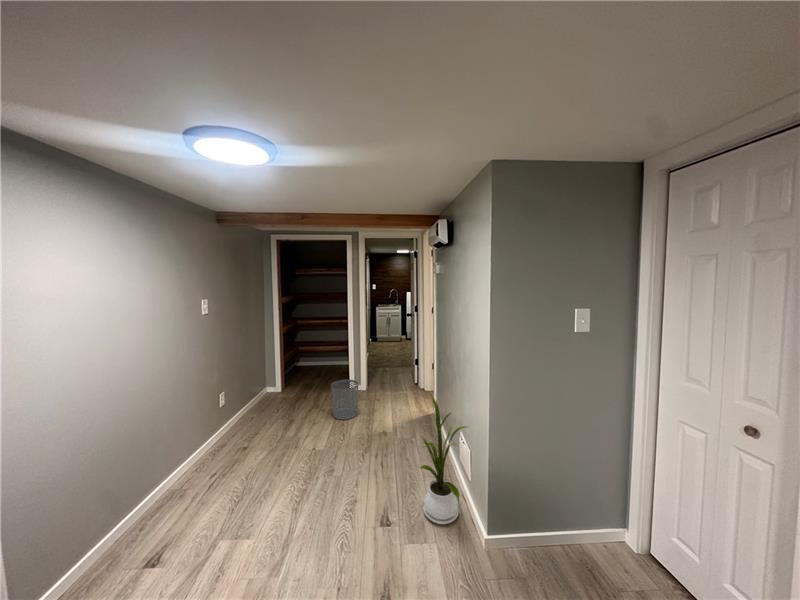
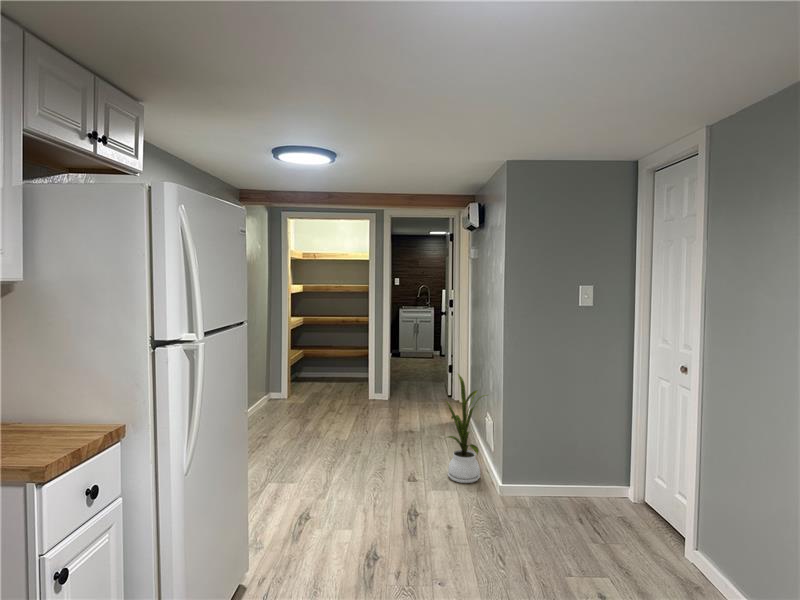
waste bin: present [331,380,358,420] -> none [352,380,382,421]

